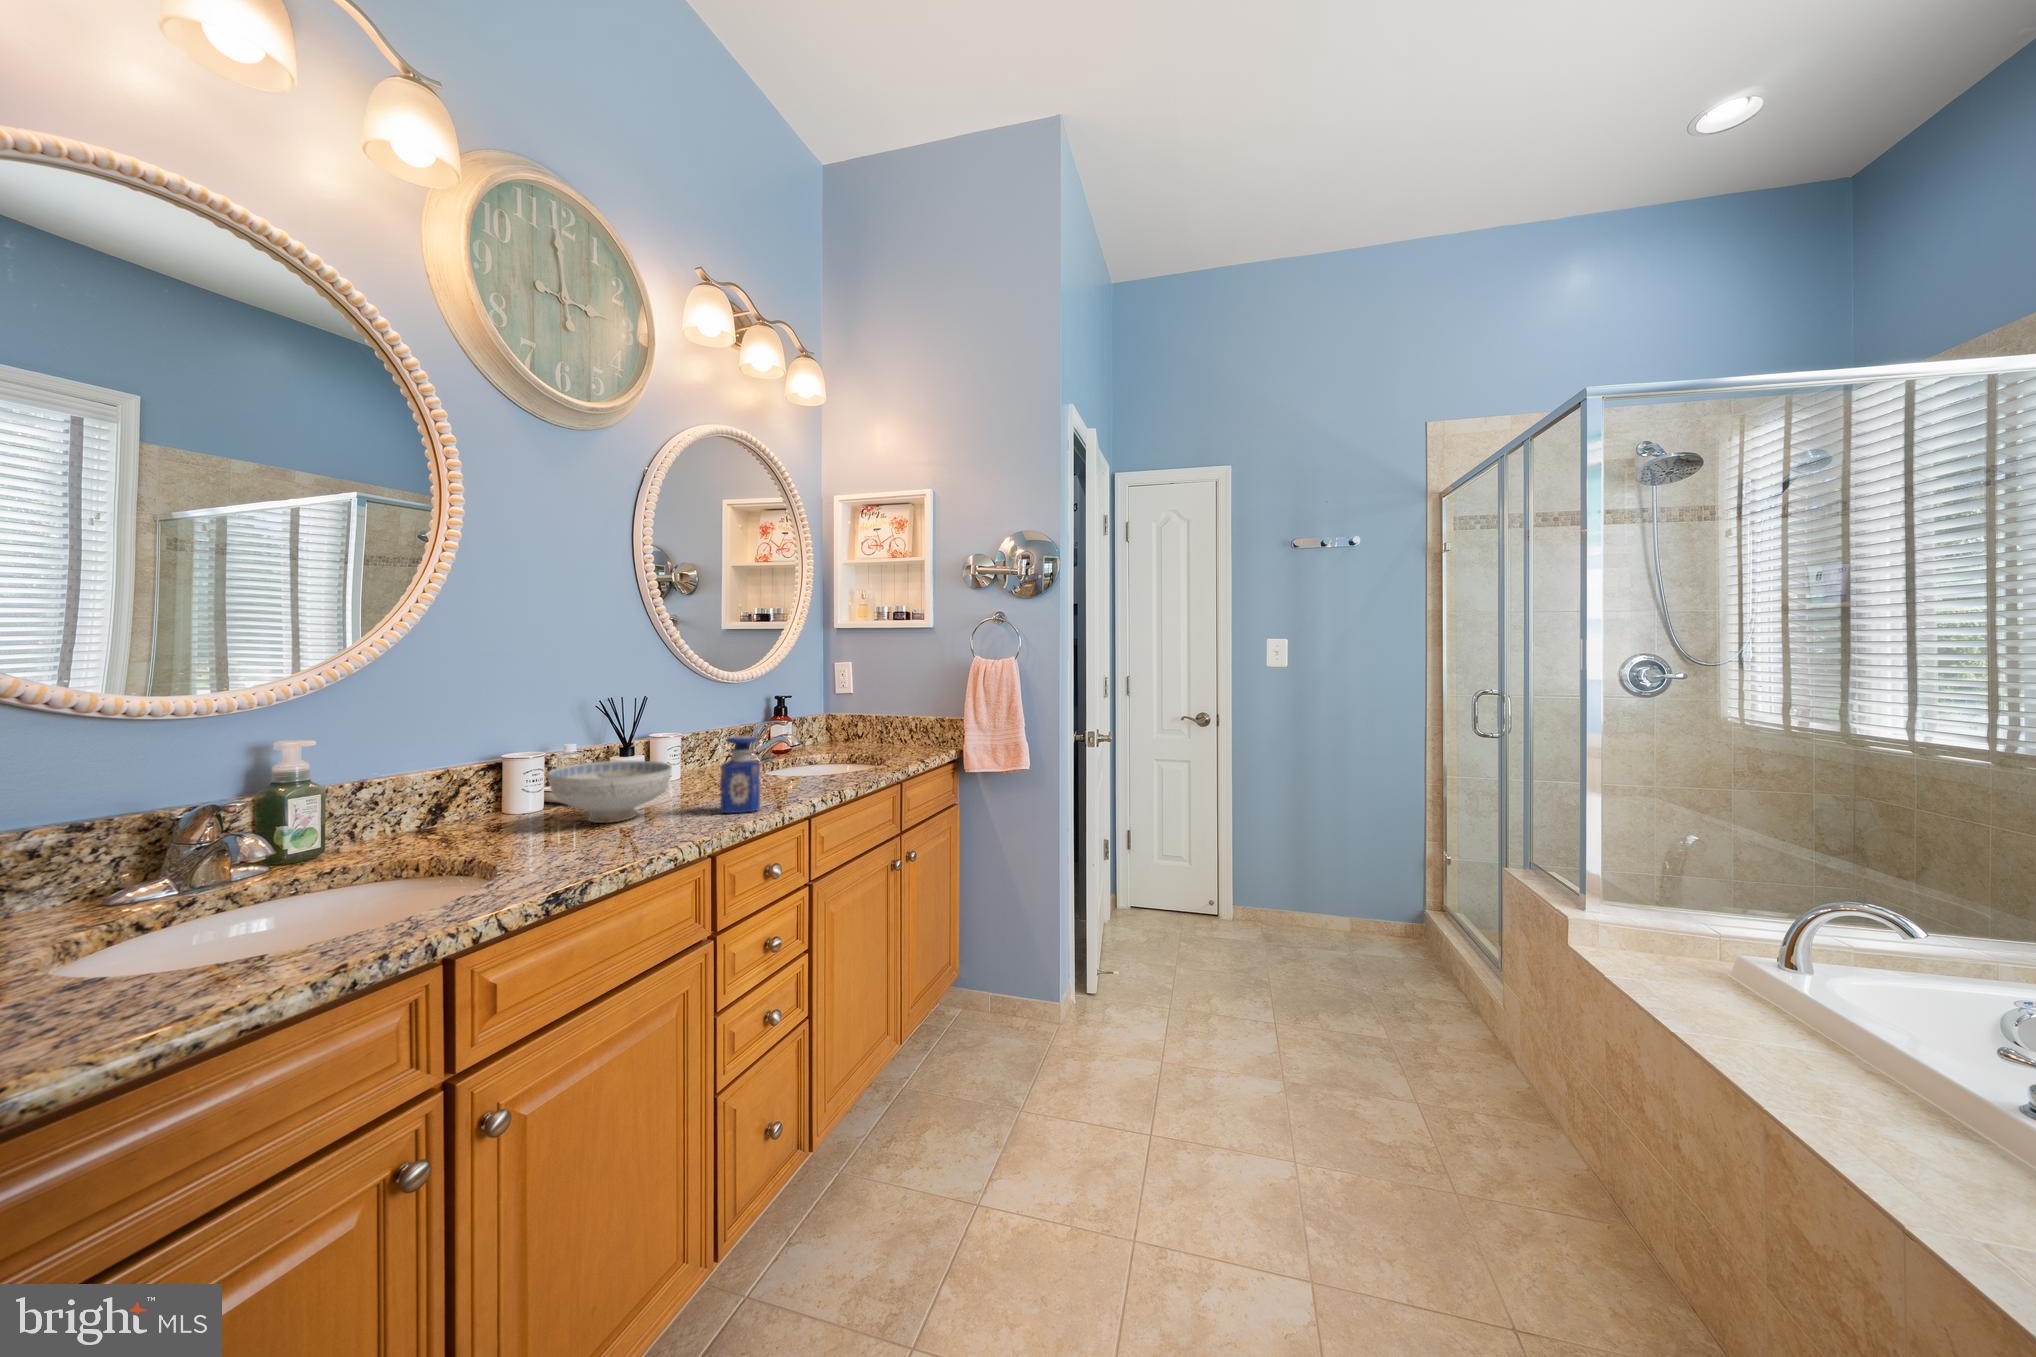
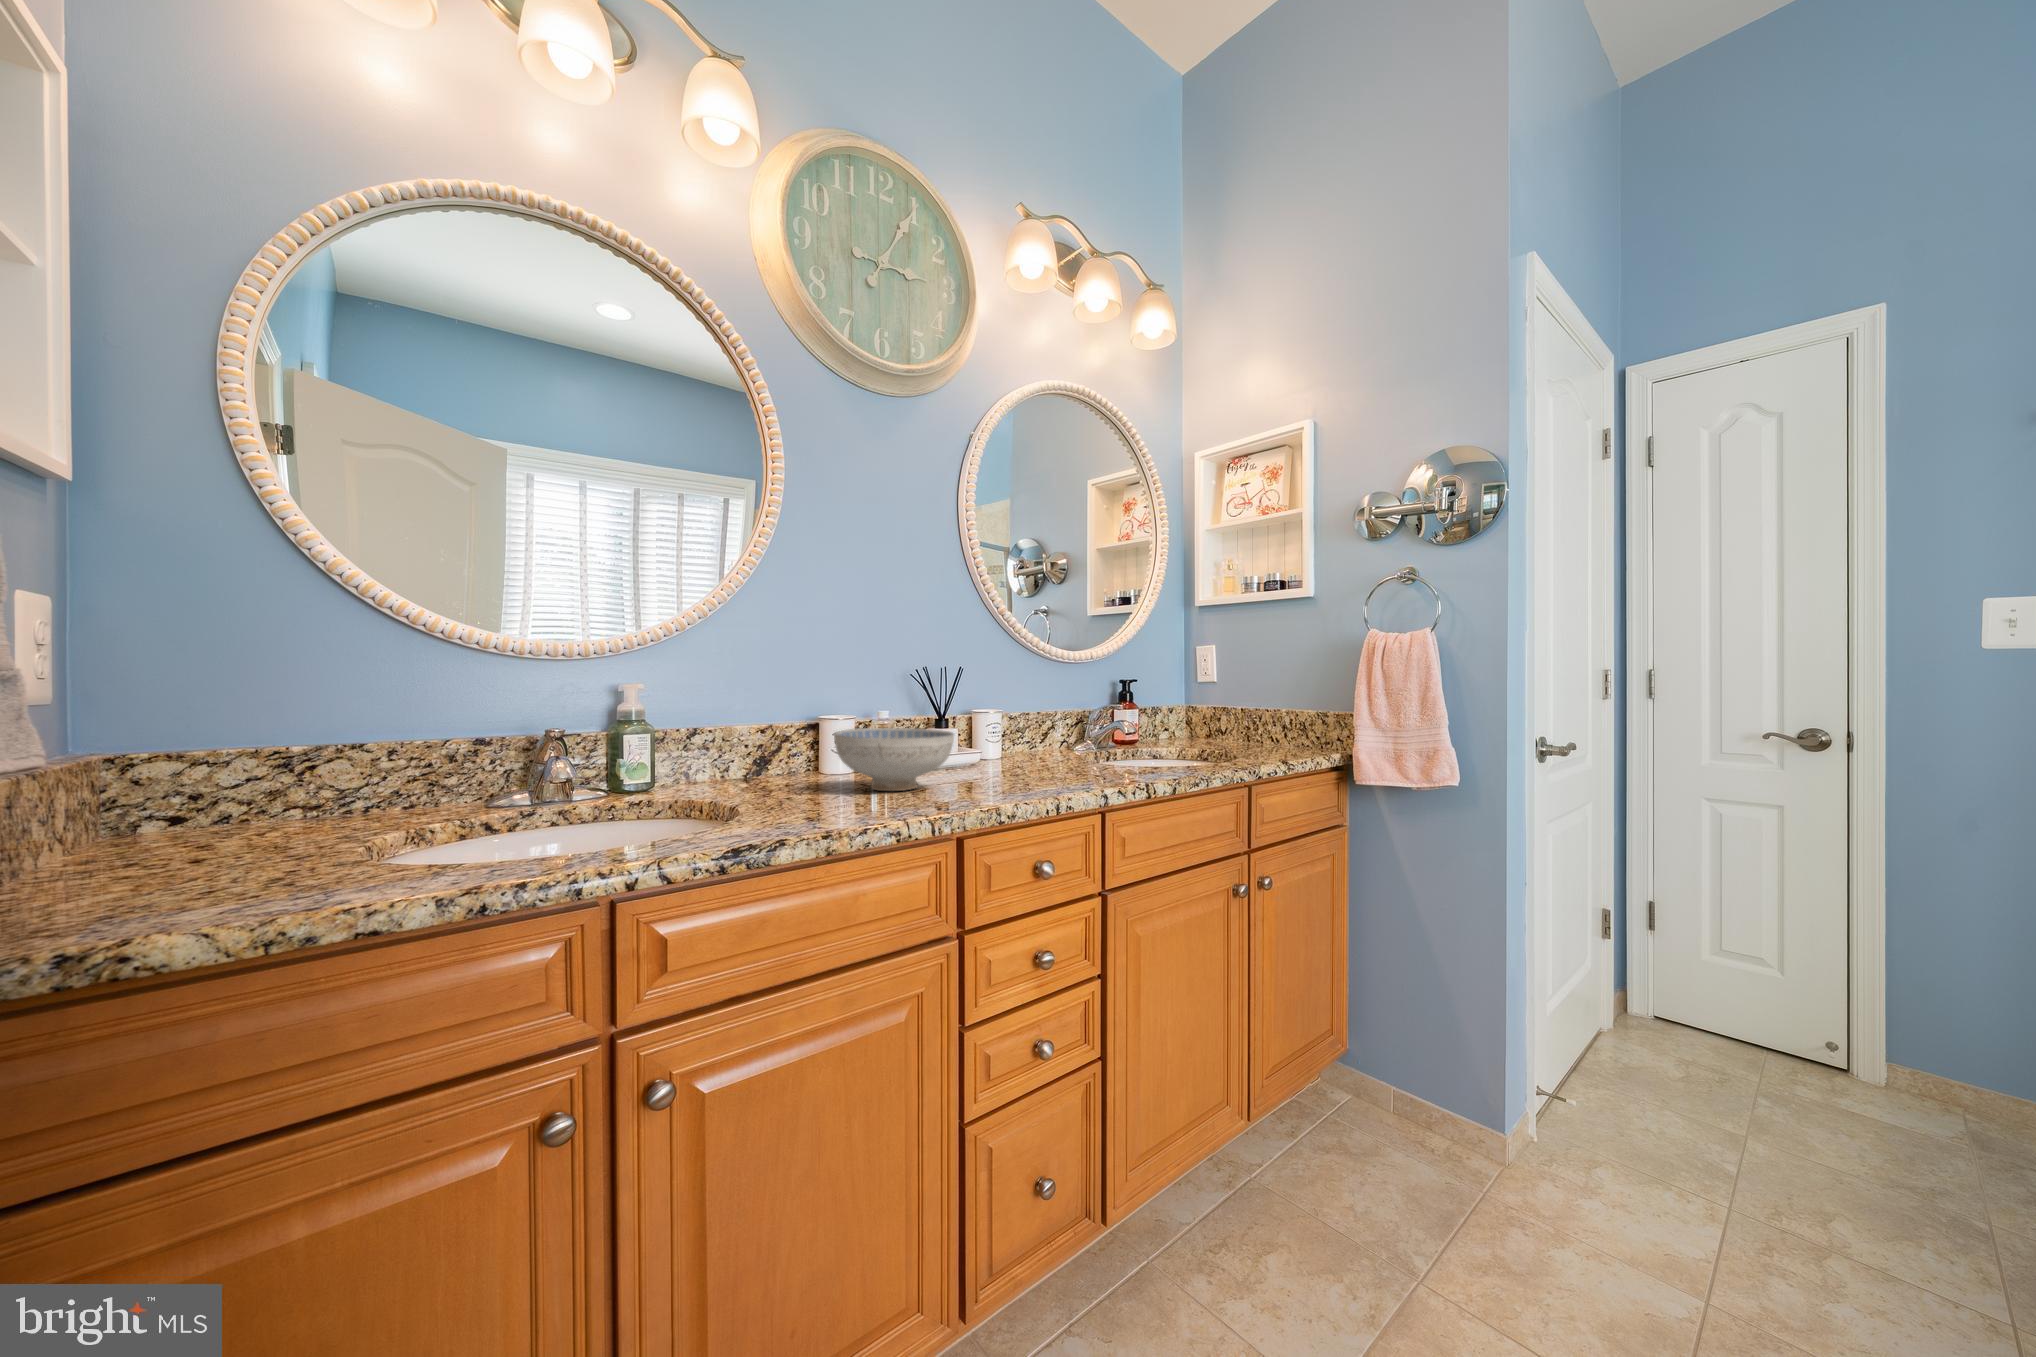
perfume bottle: present [720,735,760,813] -> none [995,700,1045,795]

